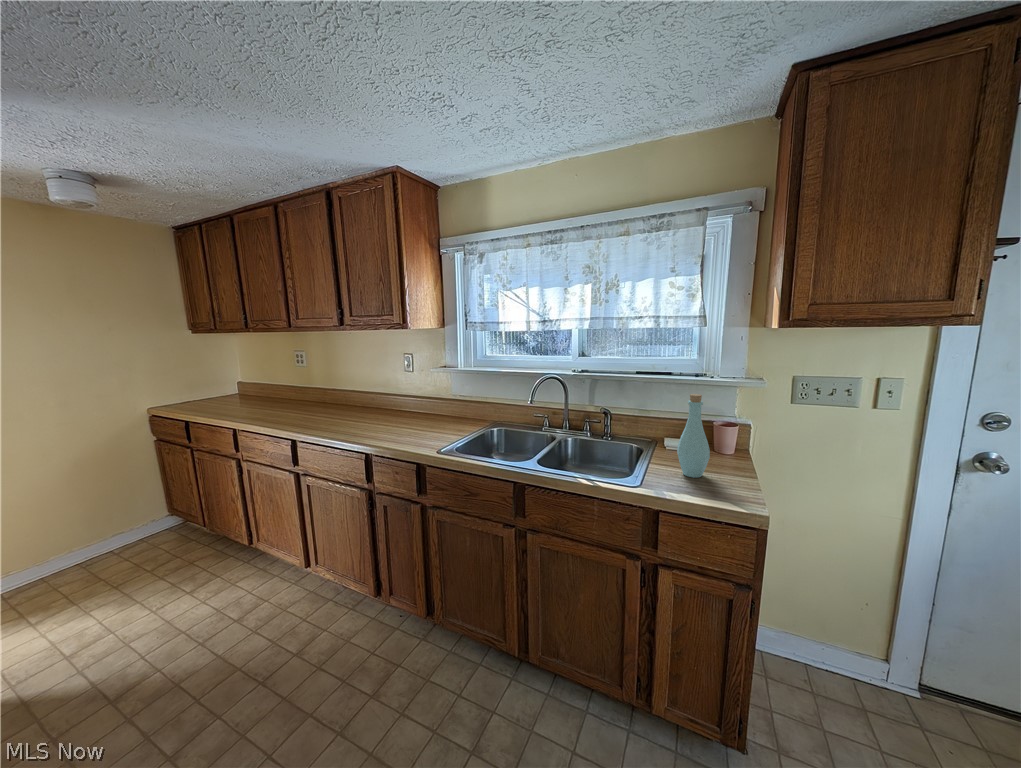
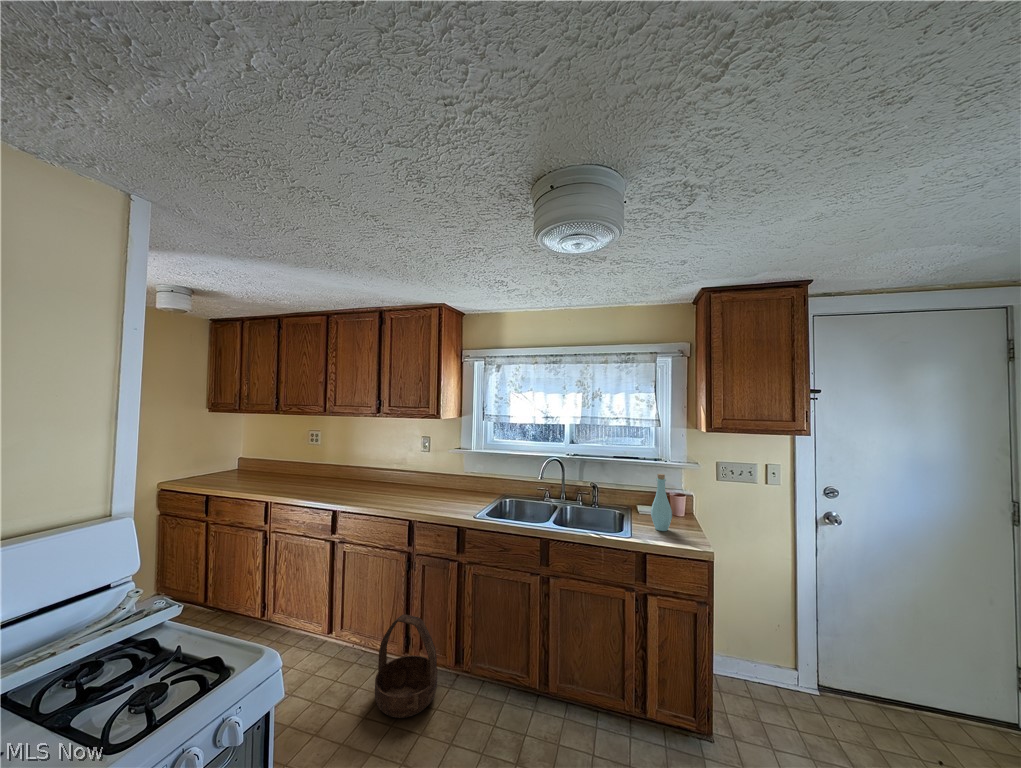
basket: none [327,561,404,676] -> present [375,614,438,718]

